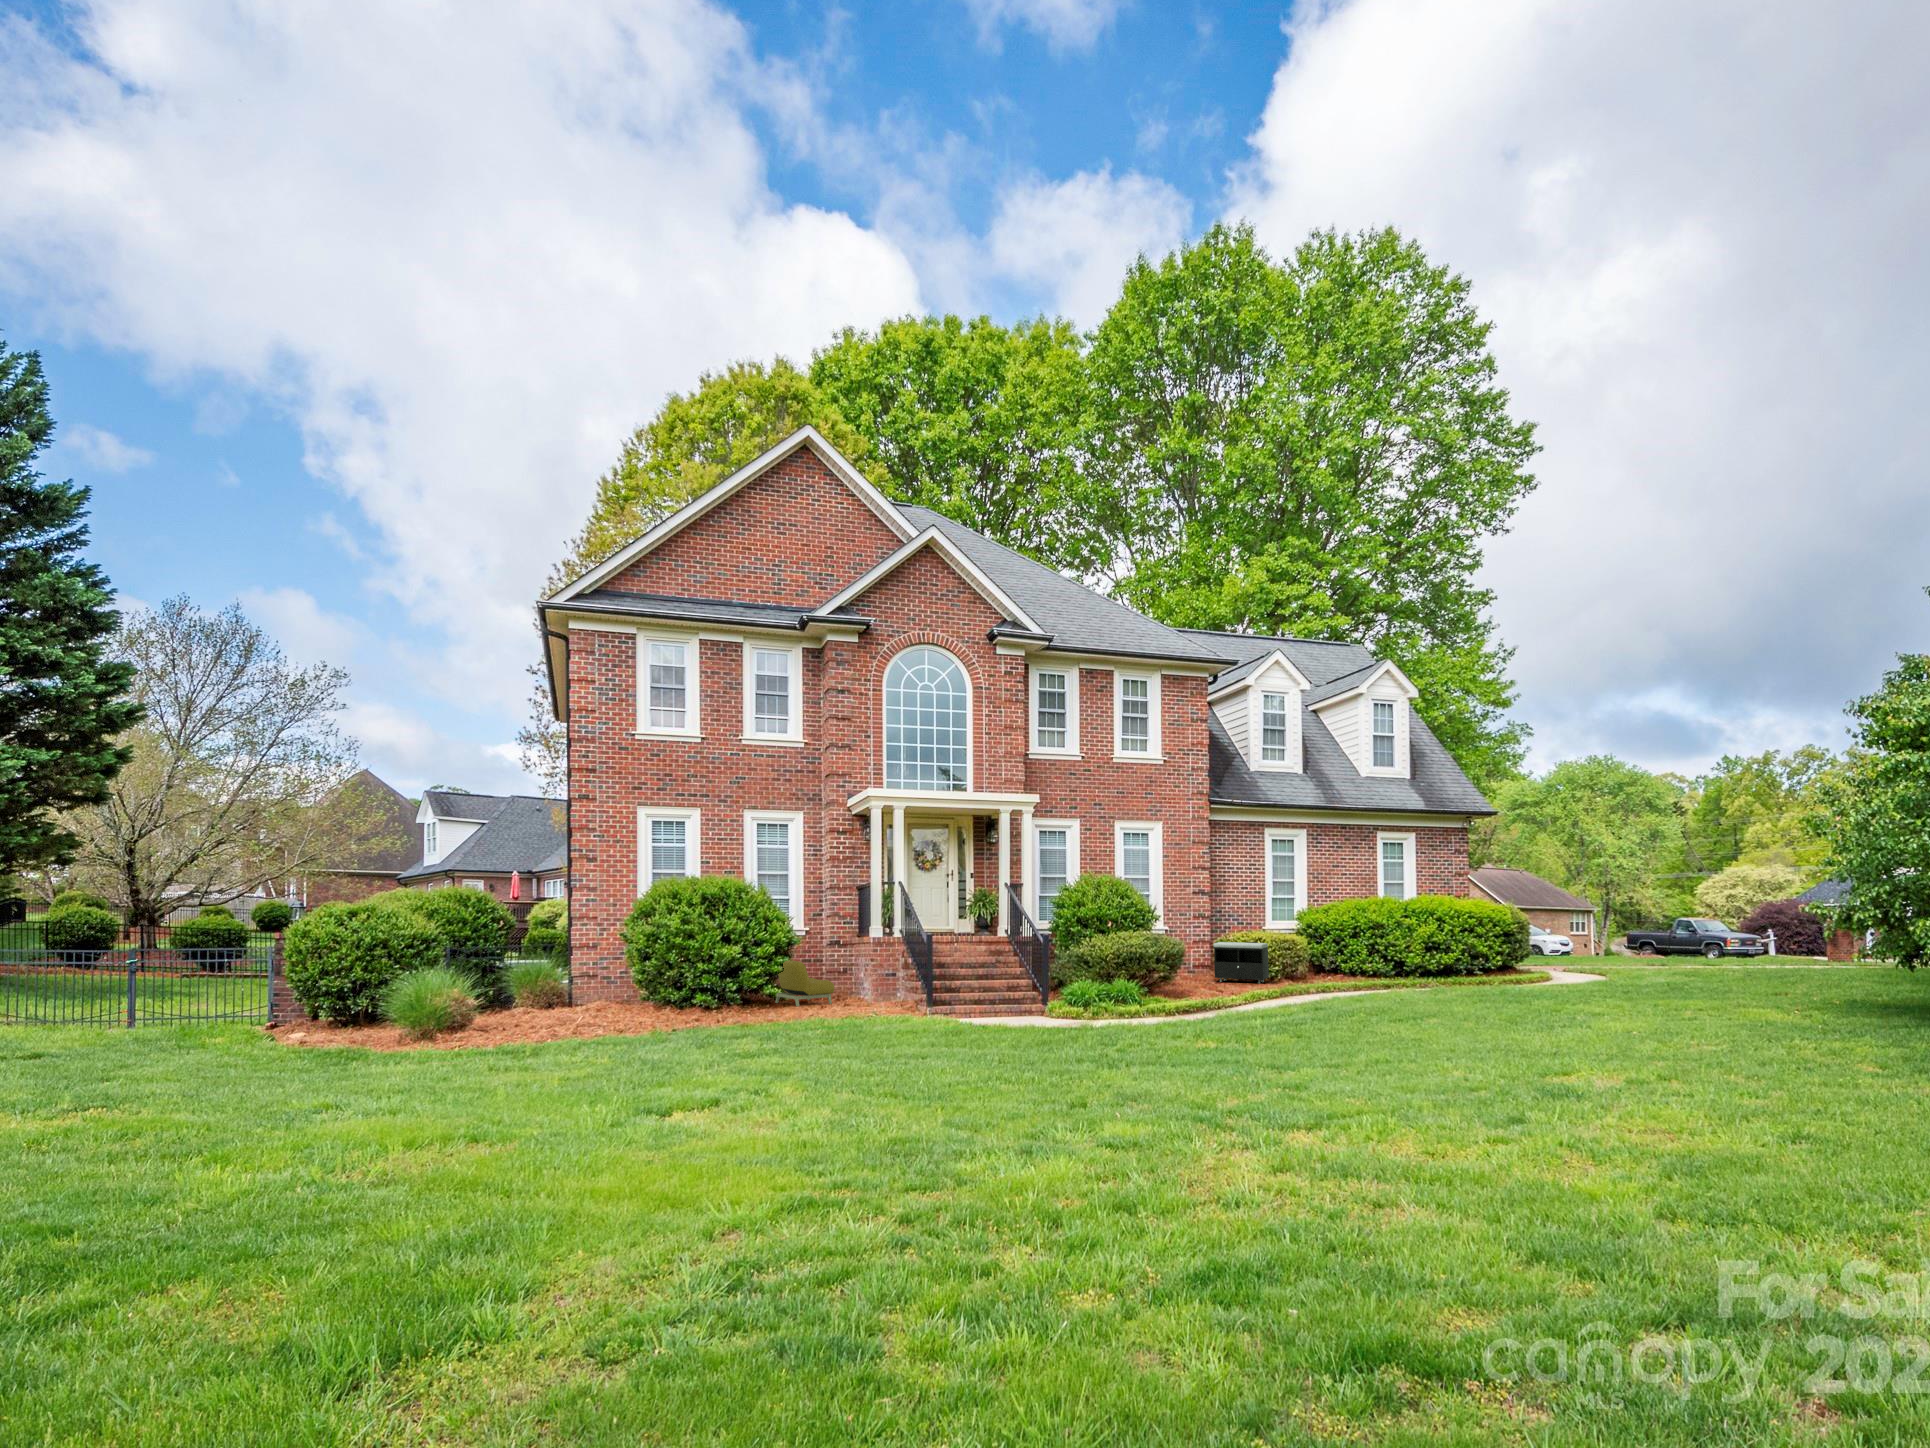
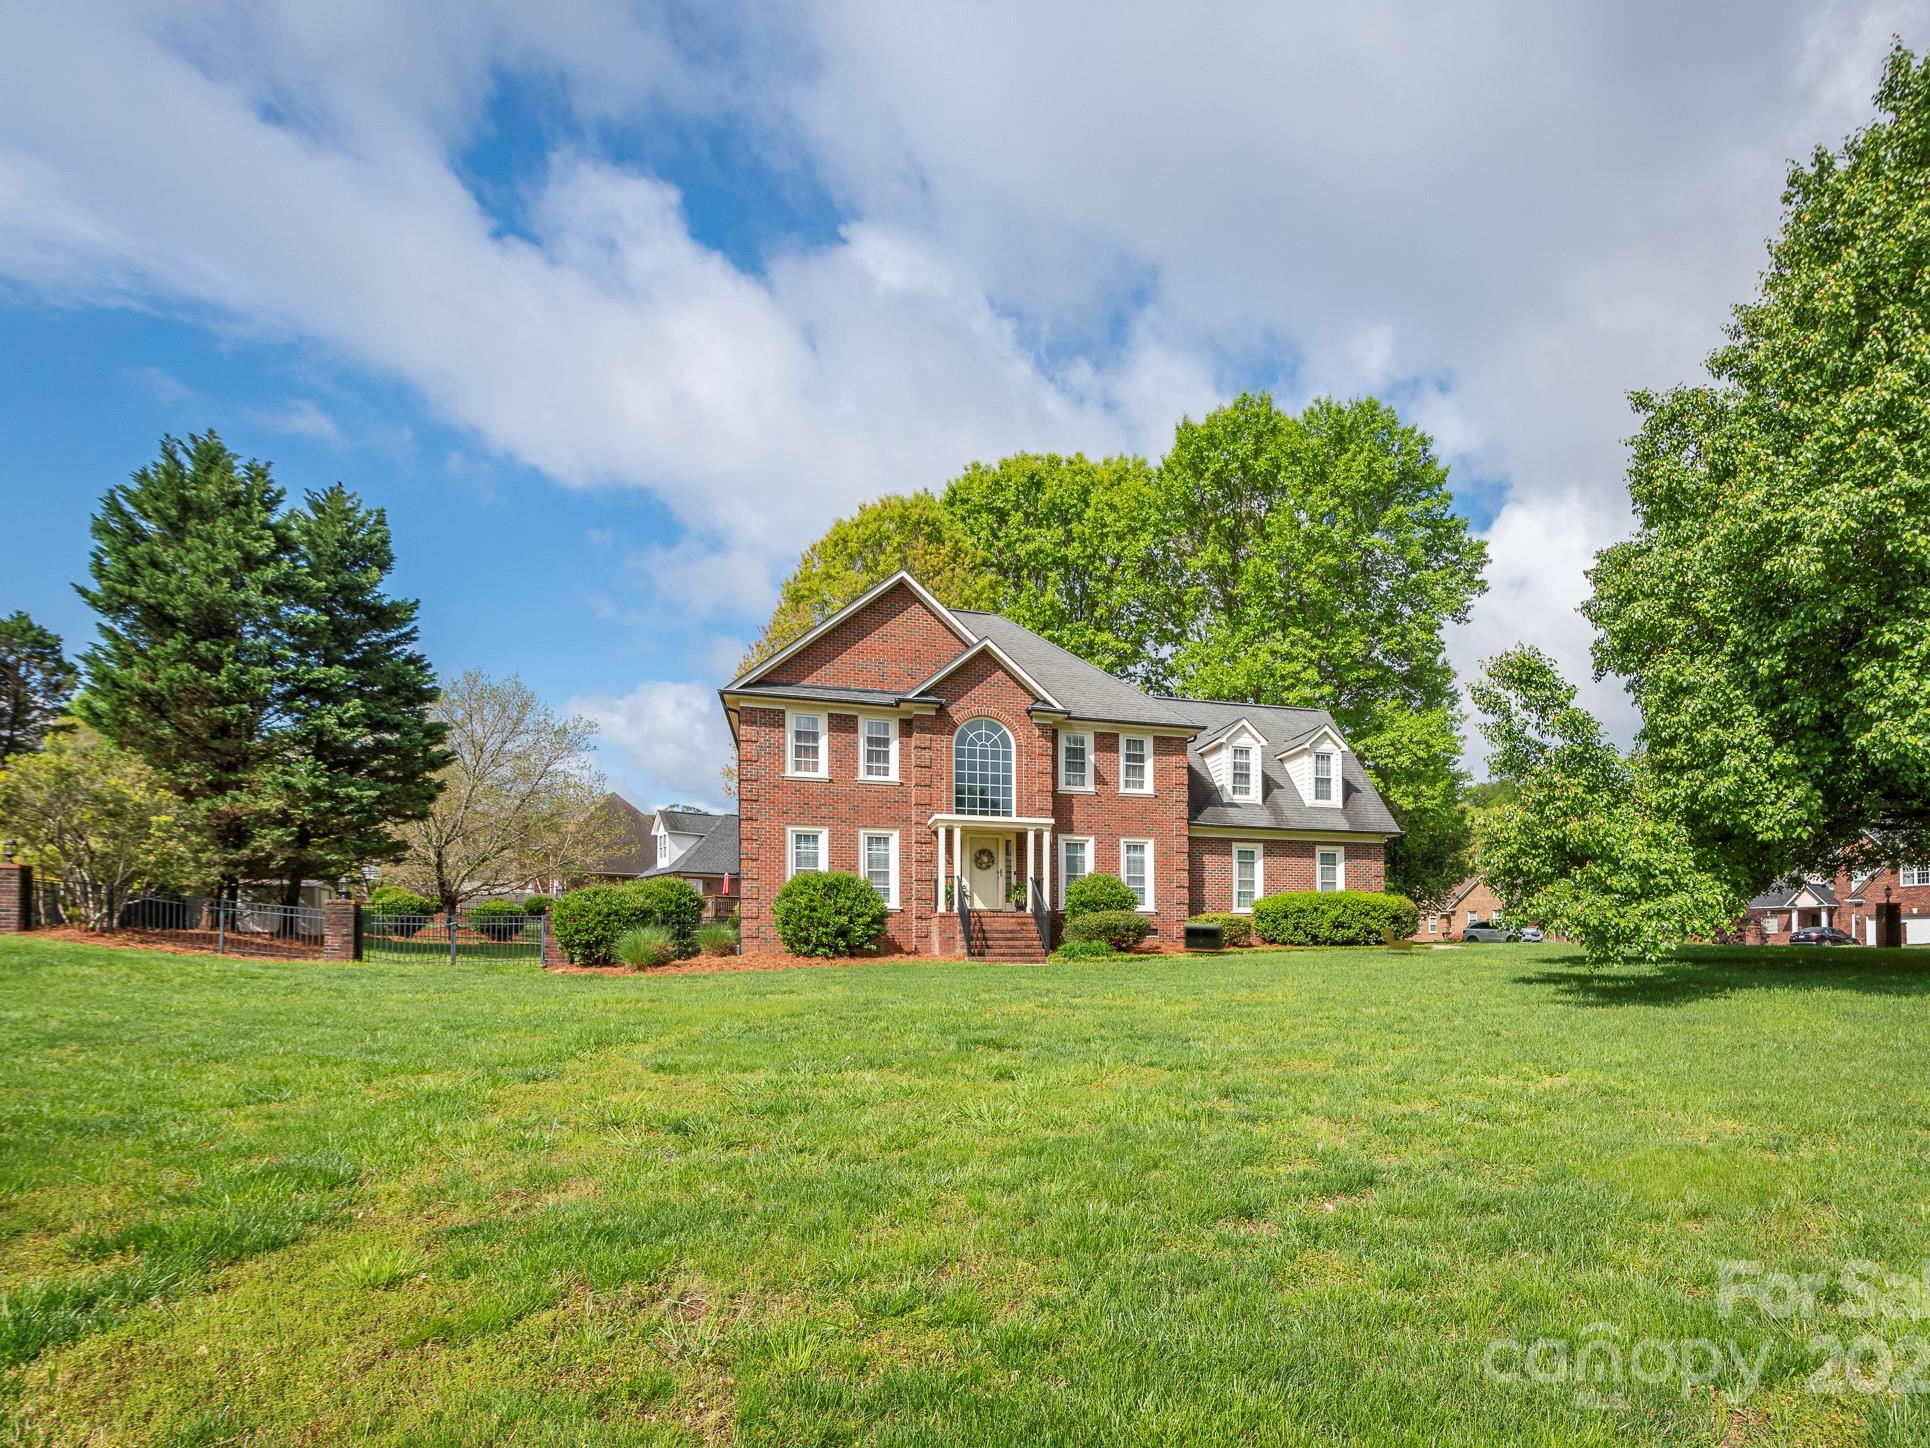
armchair: present [775,960,834,1006] -> present [1383,928,1413,954]

